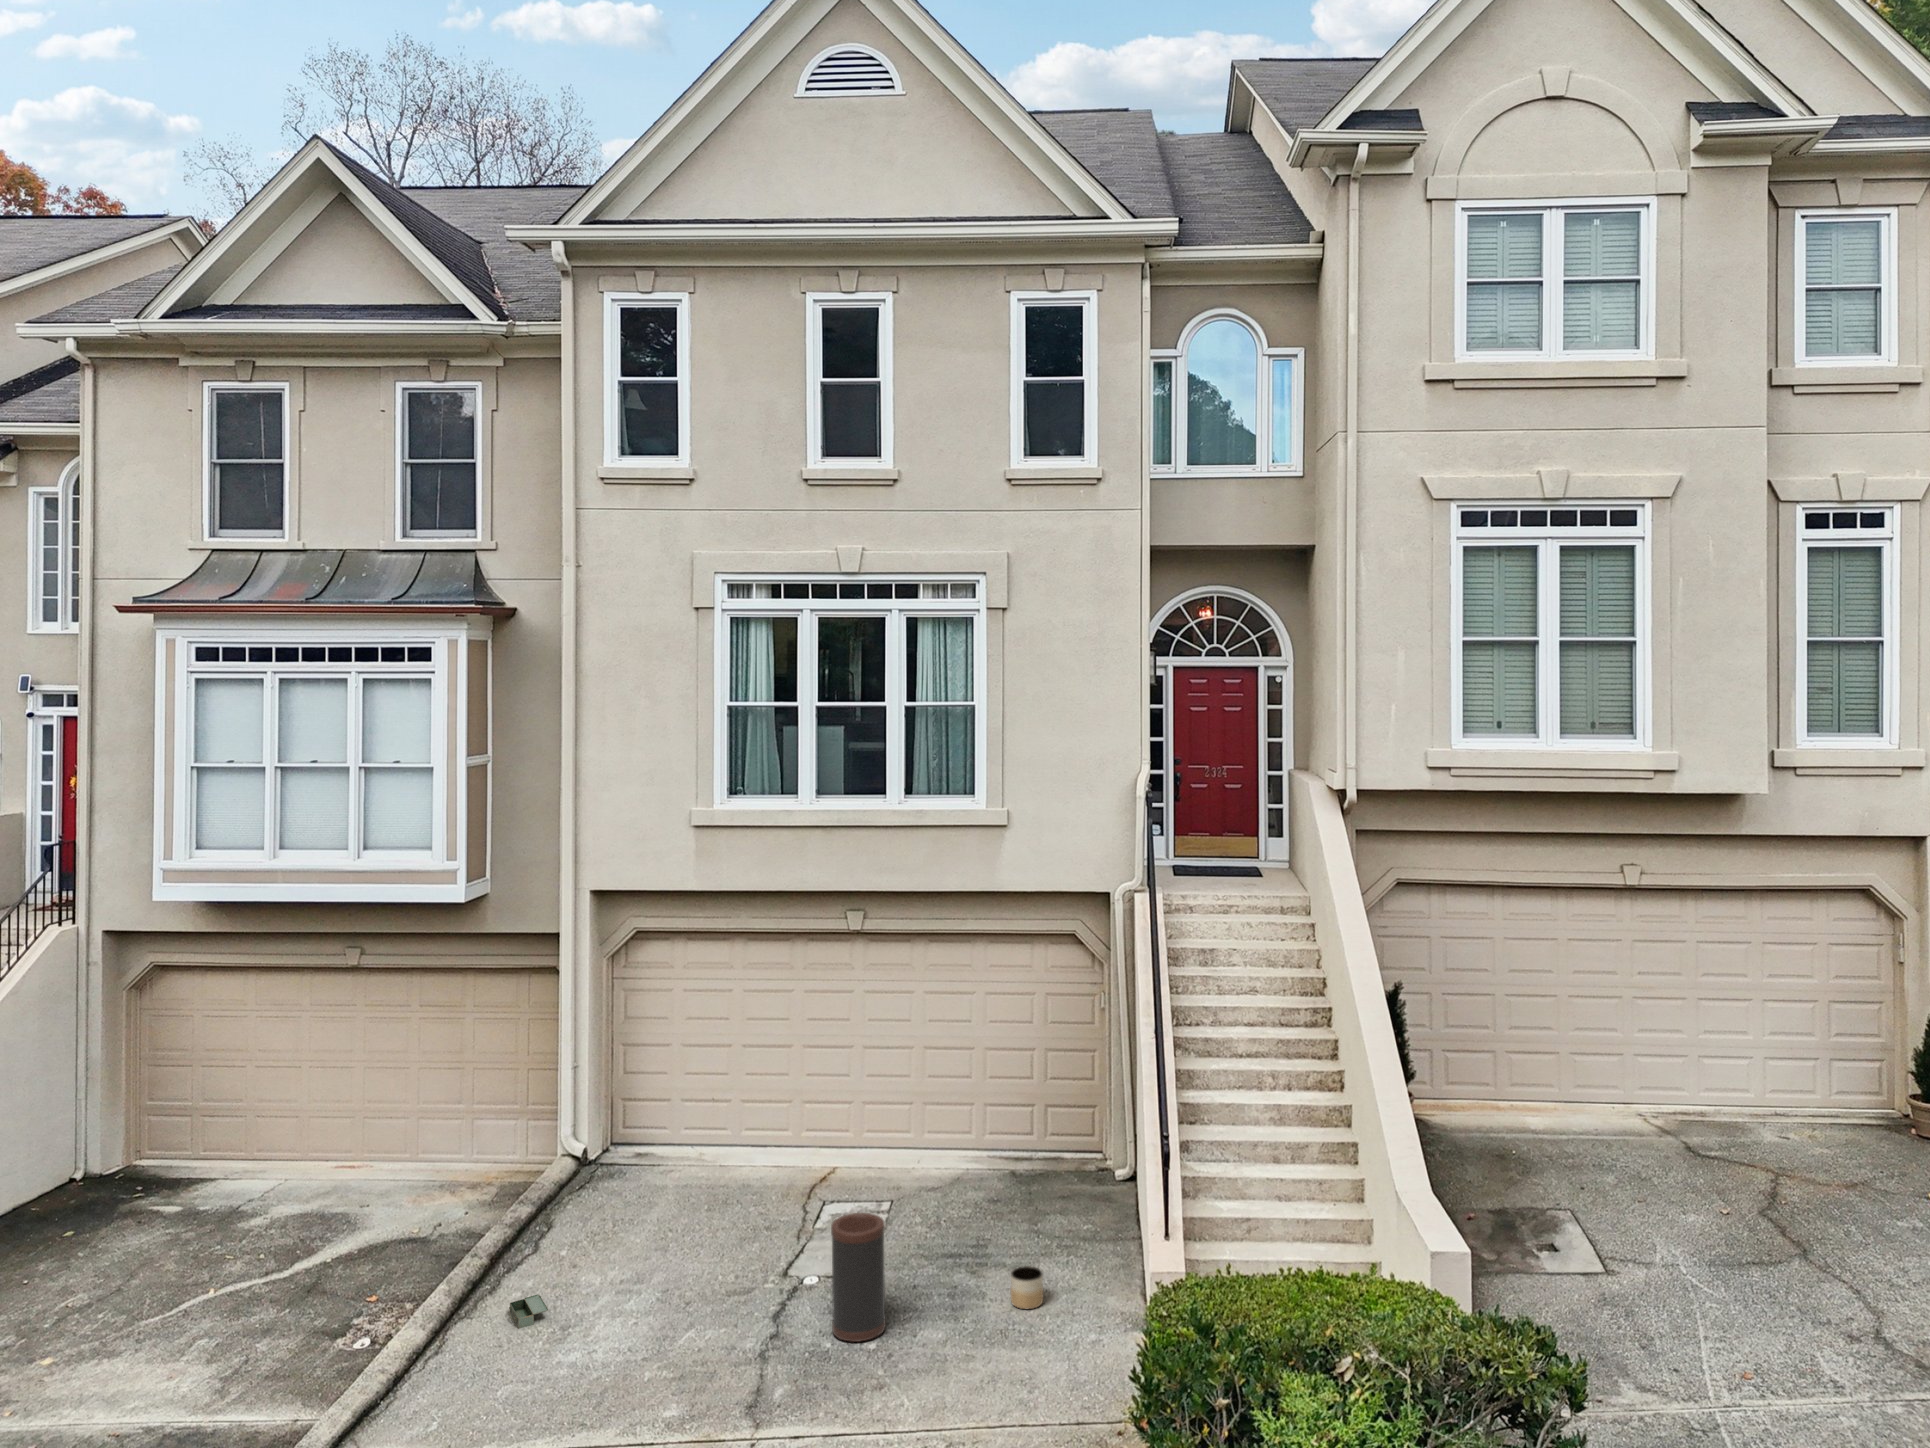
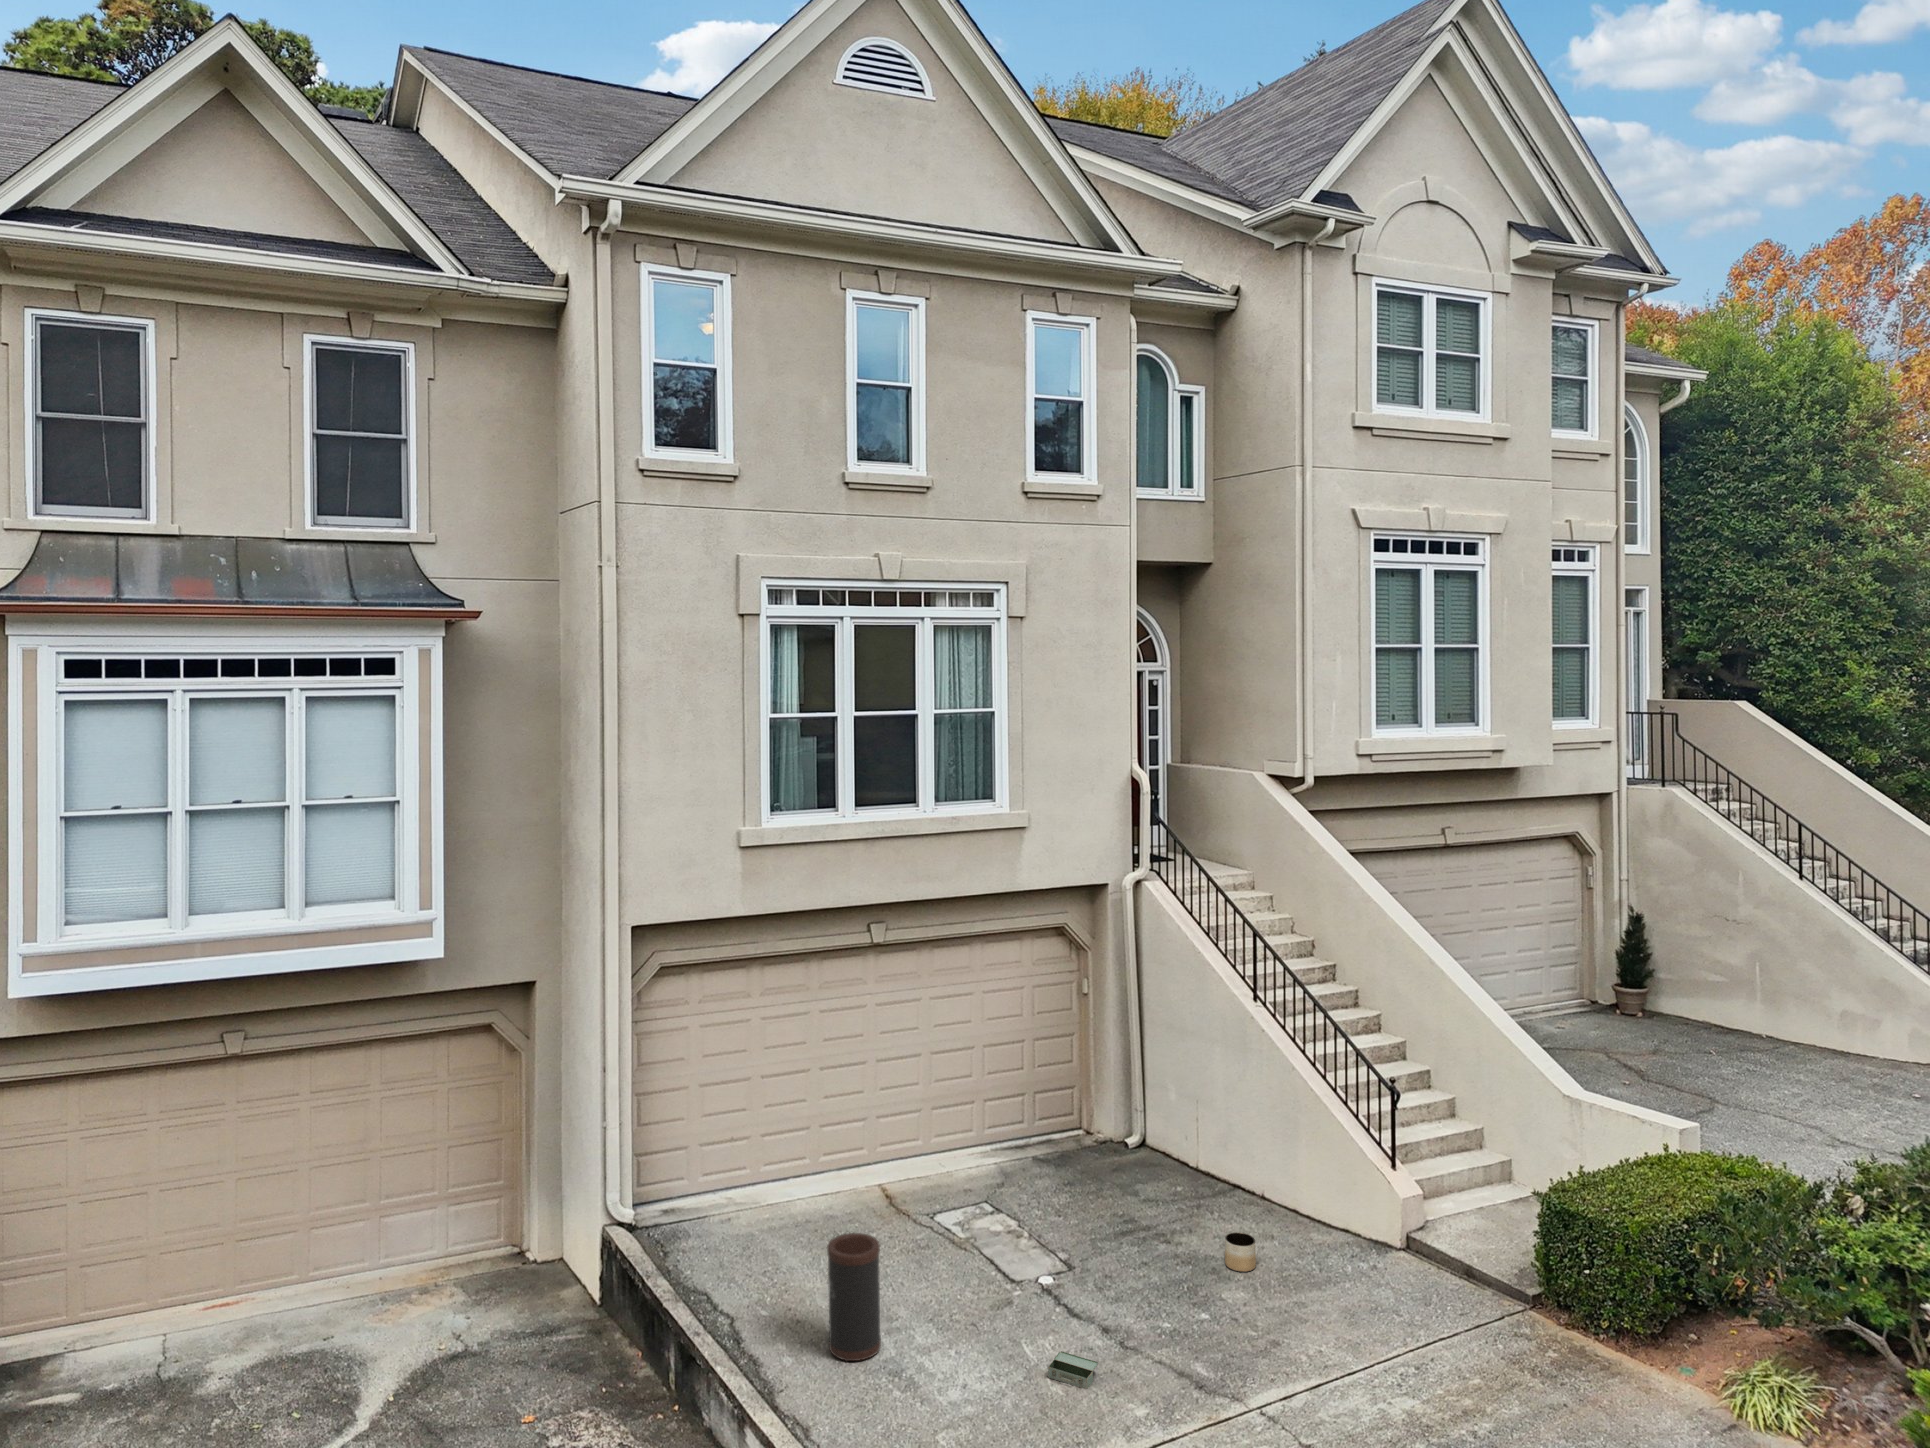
trash can: present [831,1213,886,1342] -> present [827,1233,881,1361]
toolbox: present [509,1294,548,1329] -> present [1048,1351,1098,1389]

